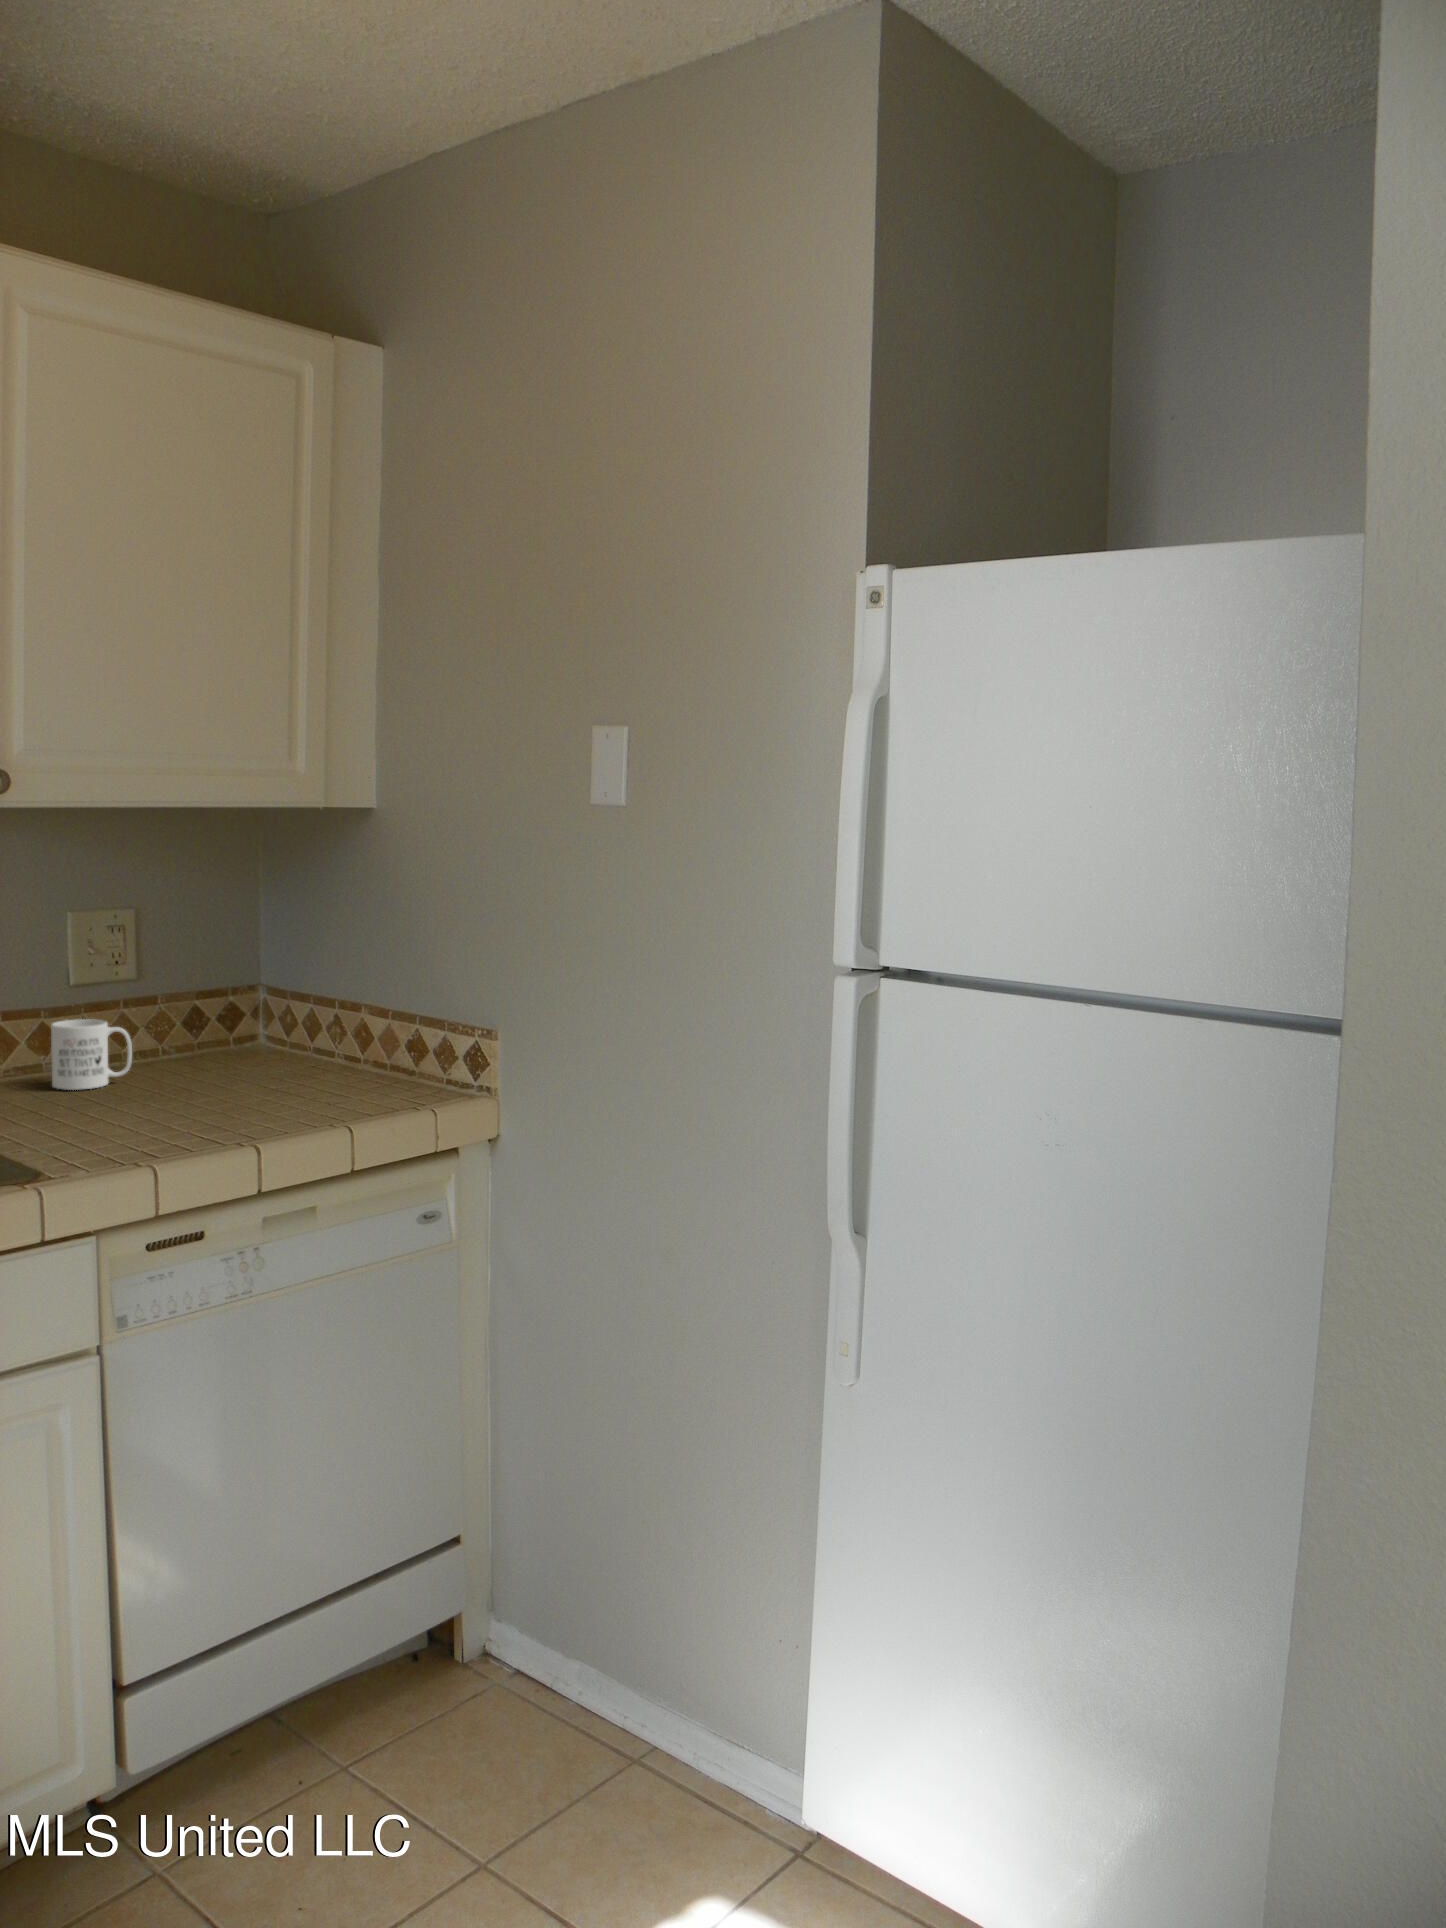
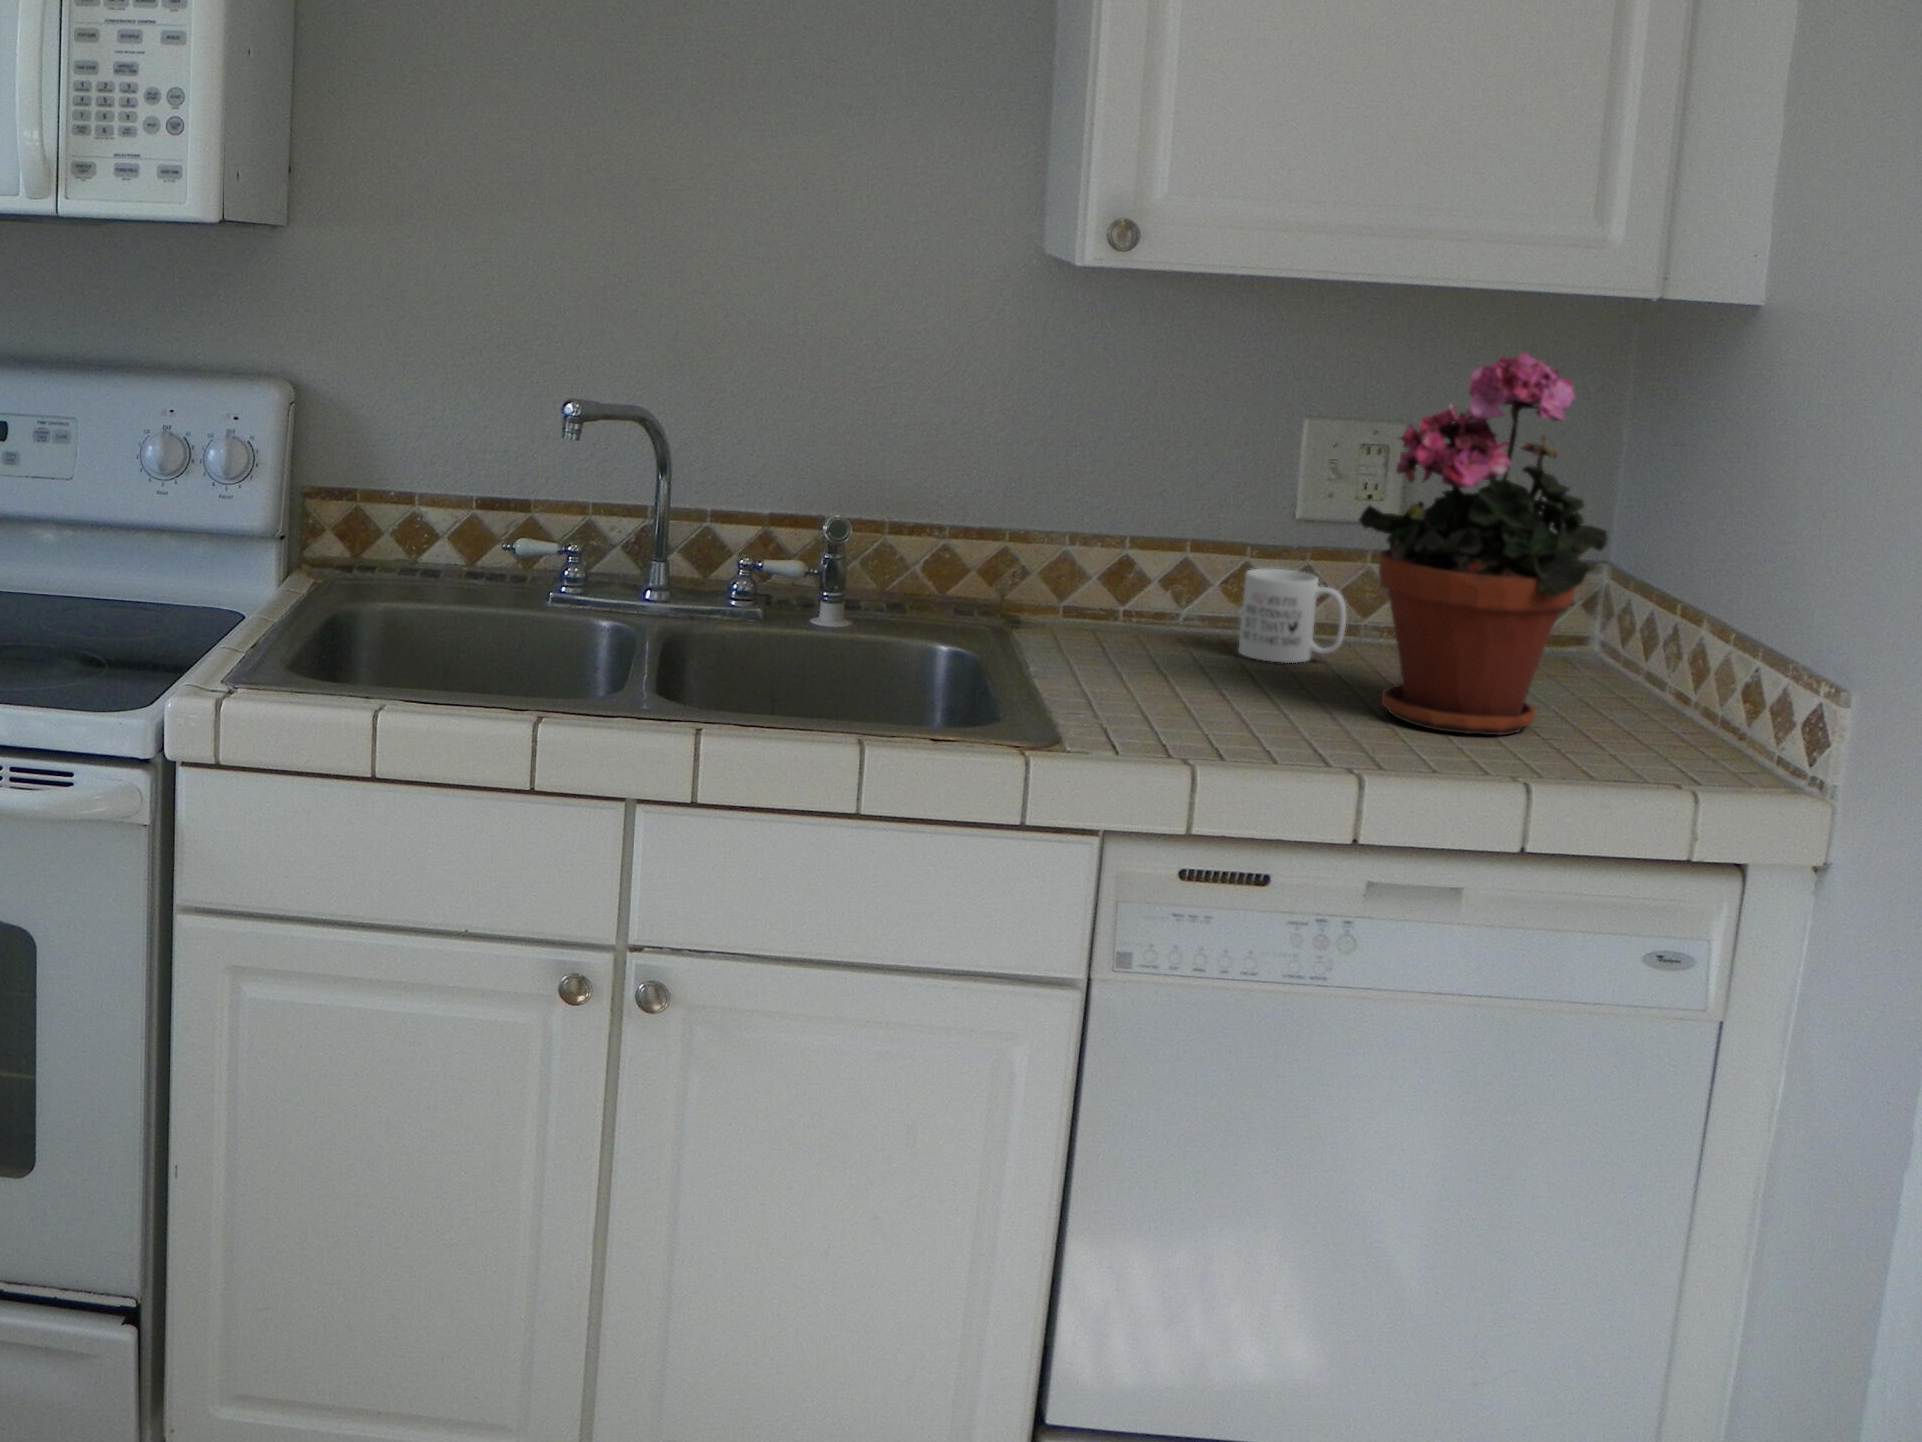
potted plant: none [167,840,337,1108] -> present [1359,353,1608,735]

